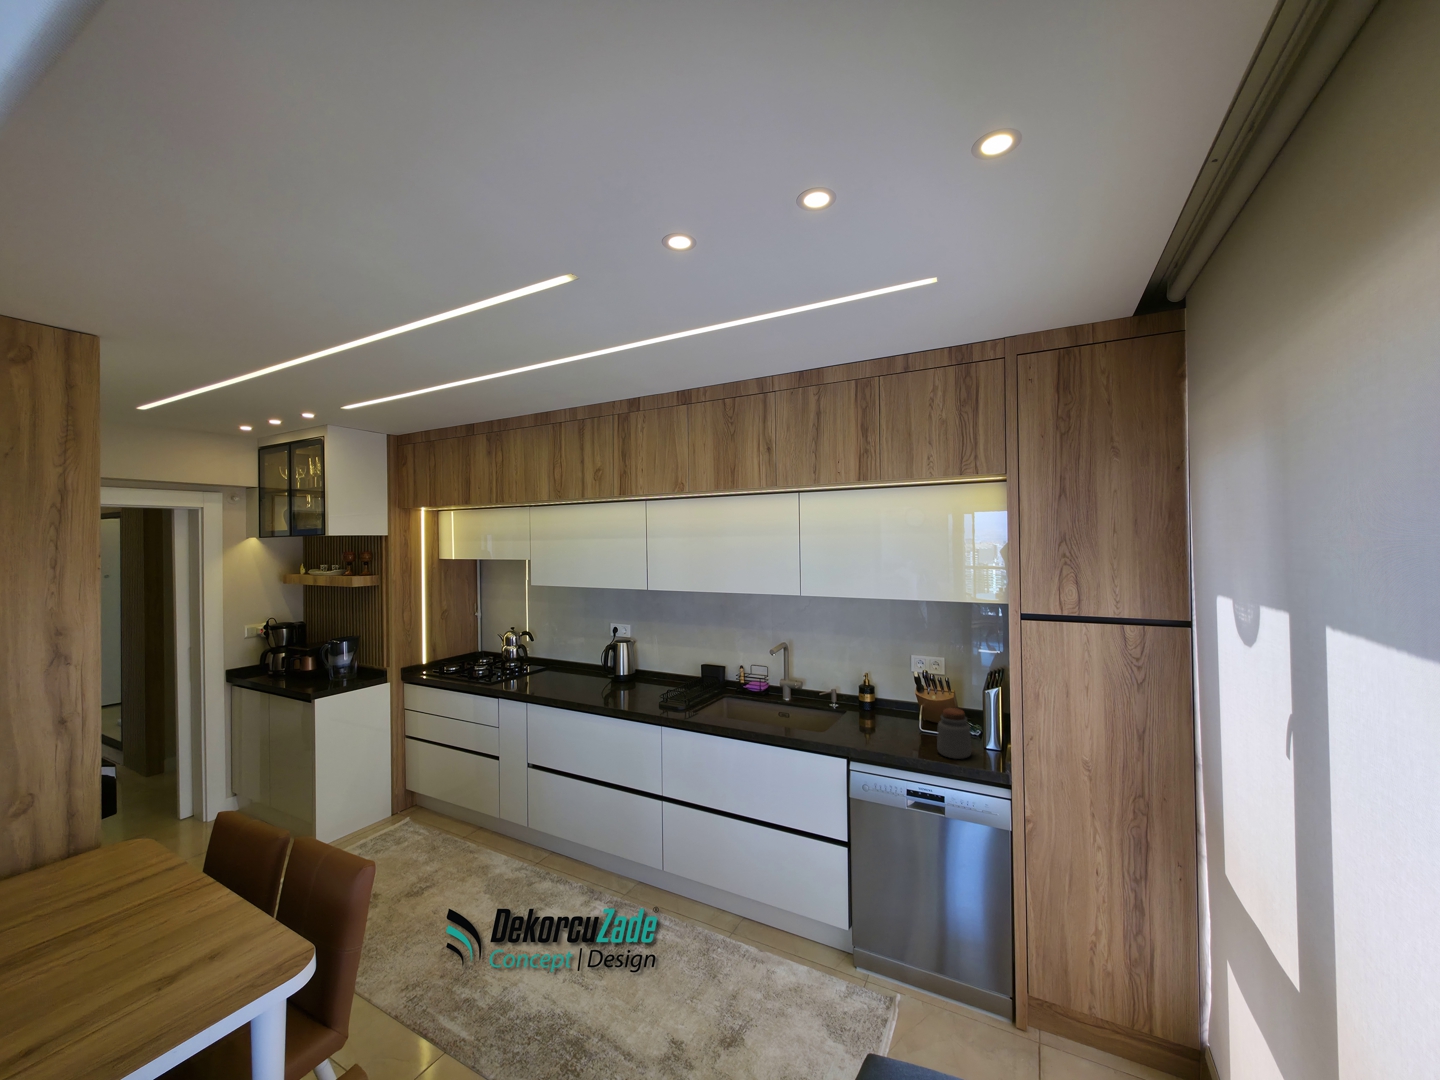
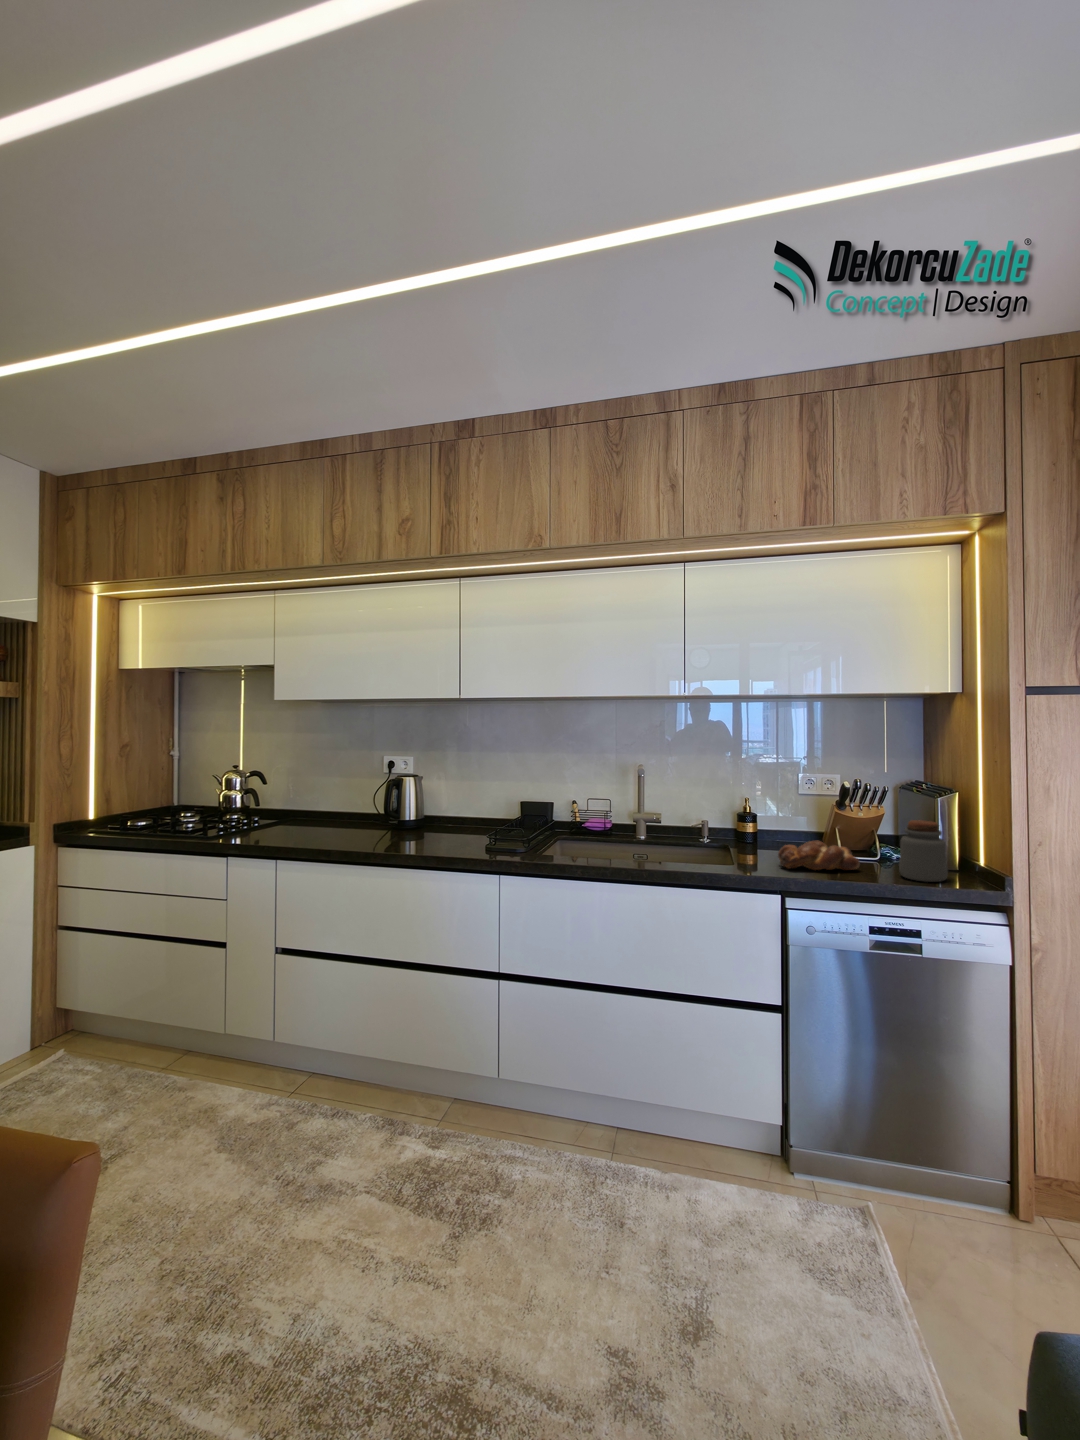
bread loaf: none [857,716,916,742] -> present [778,841,860,870]

